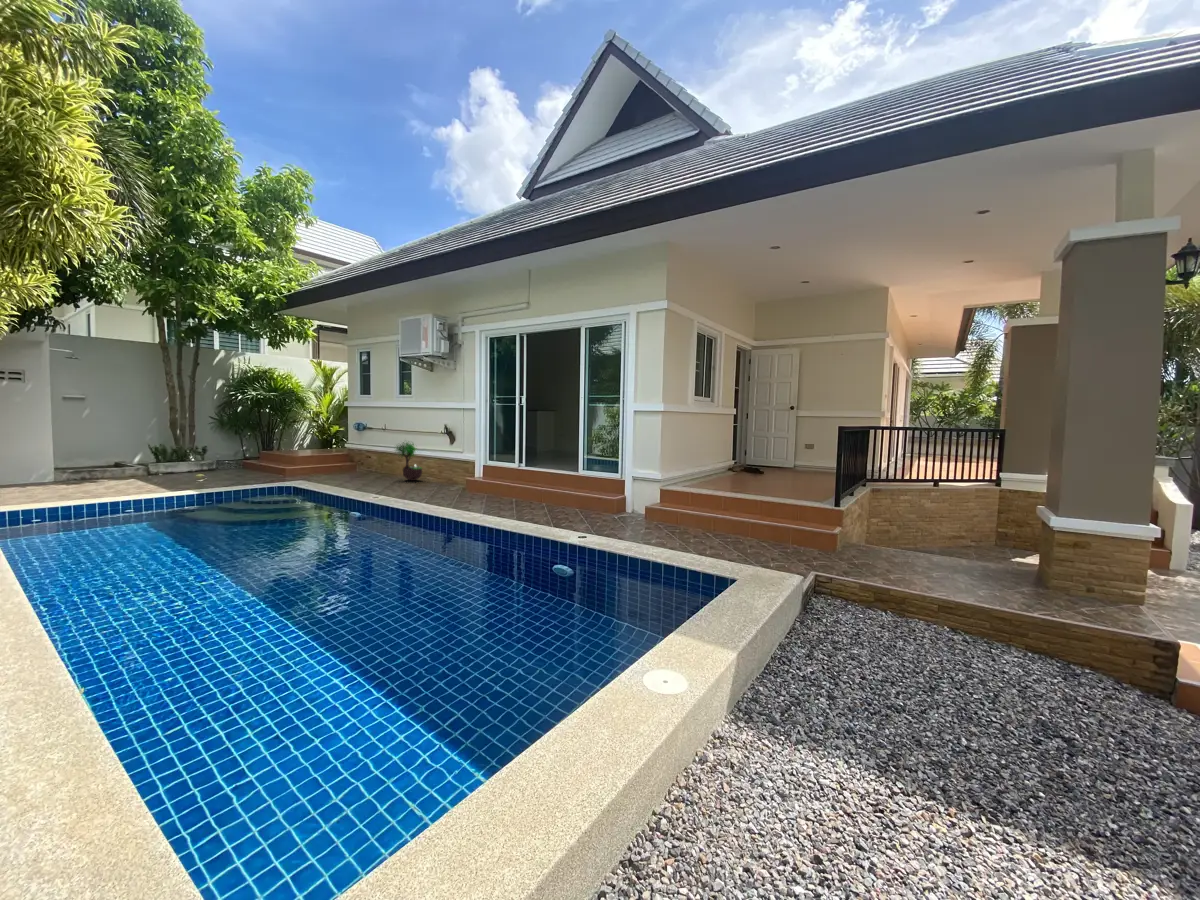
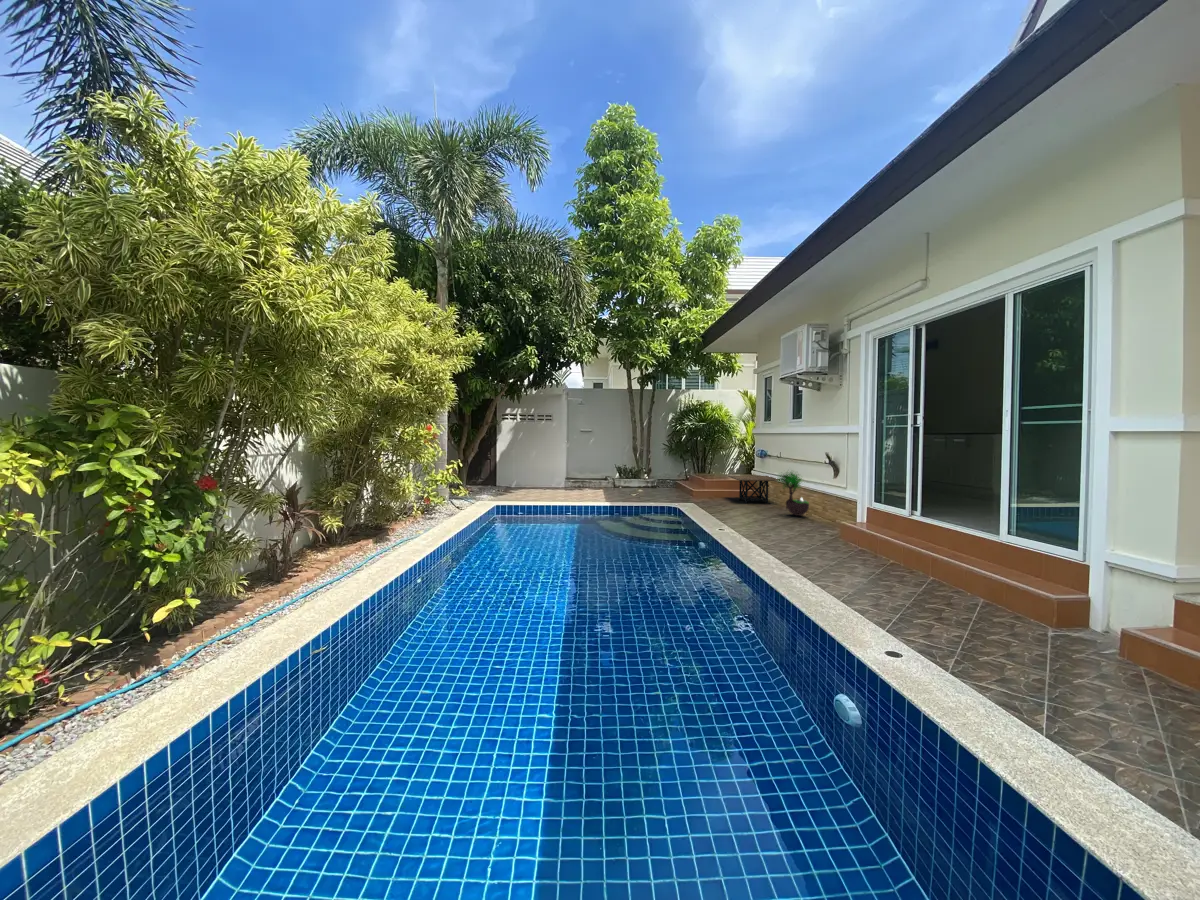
side table: none [324,448,384,476] -> present [728,476,780,503]

